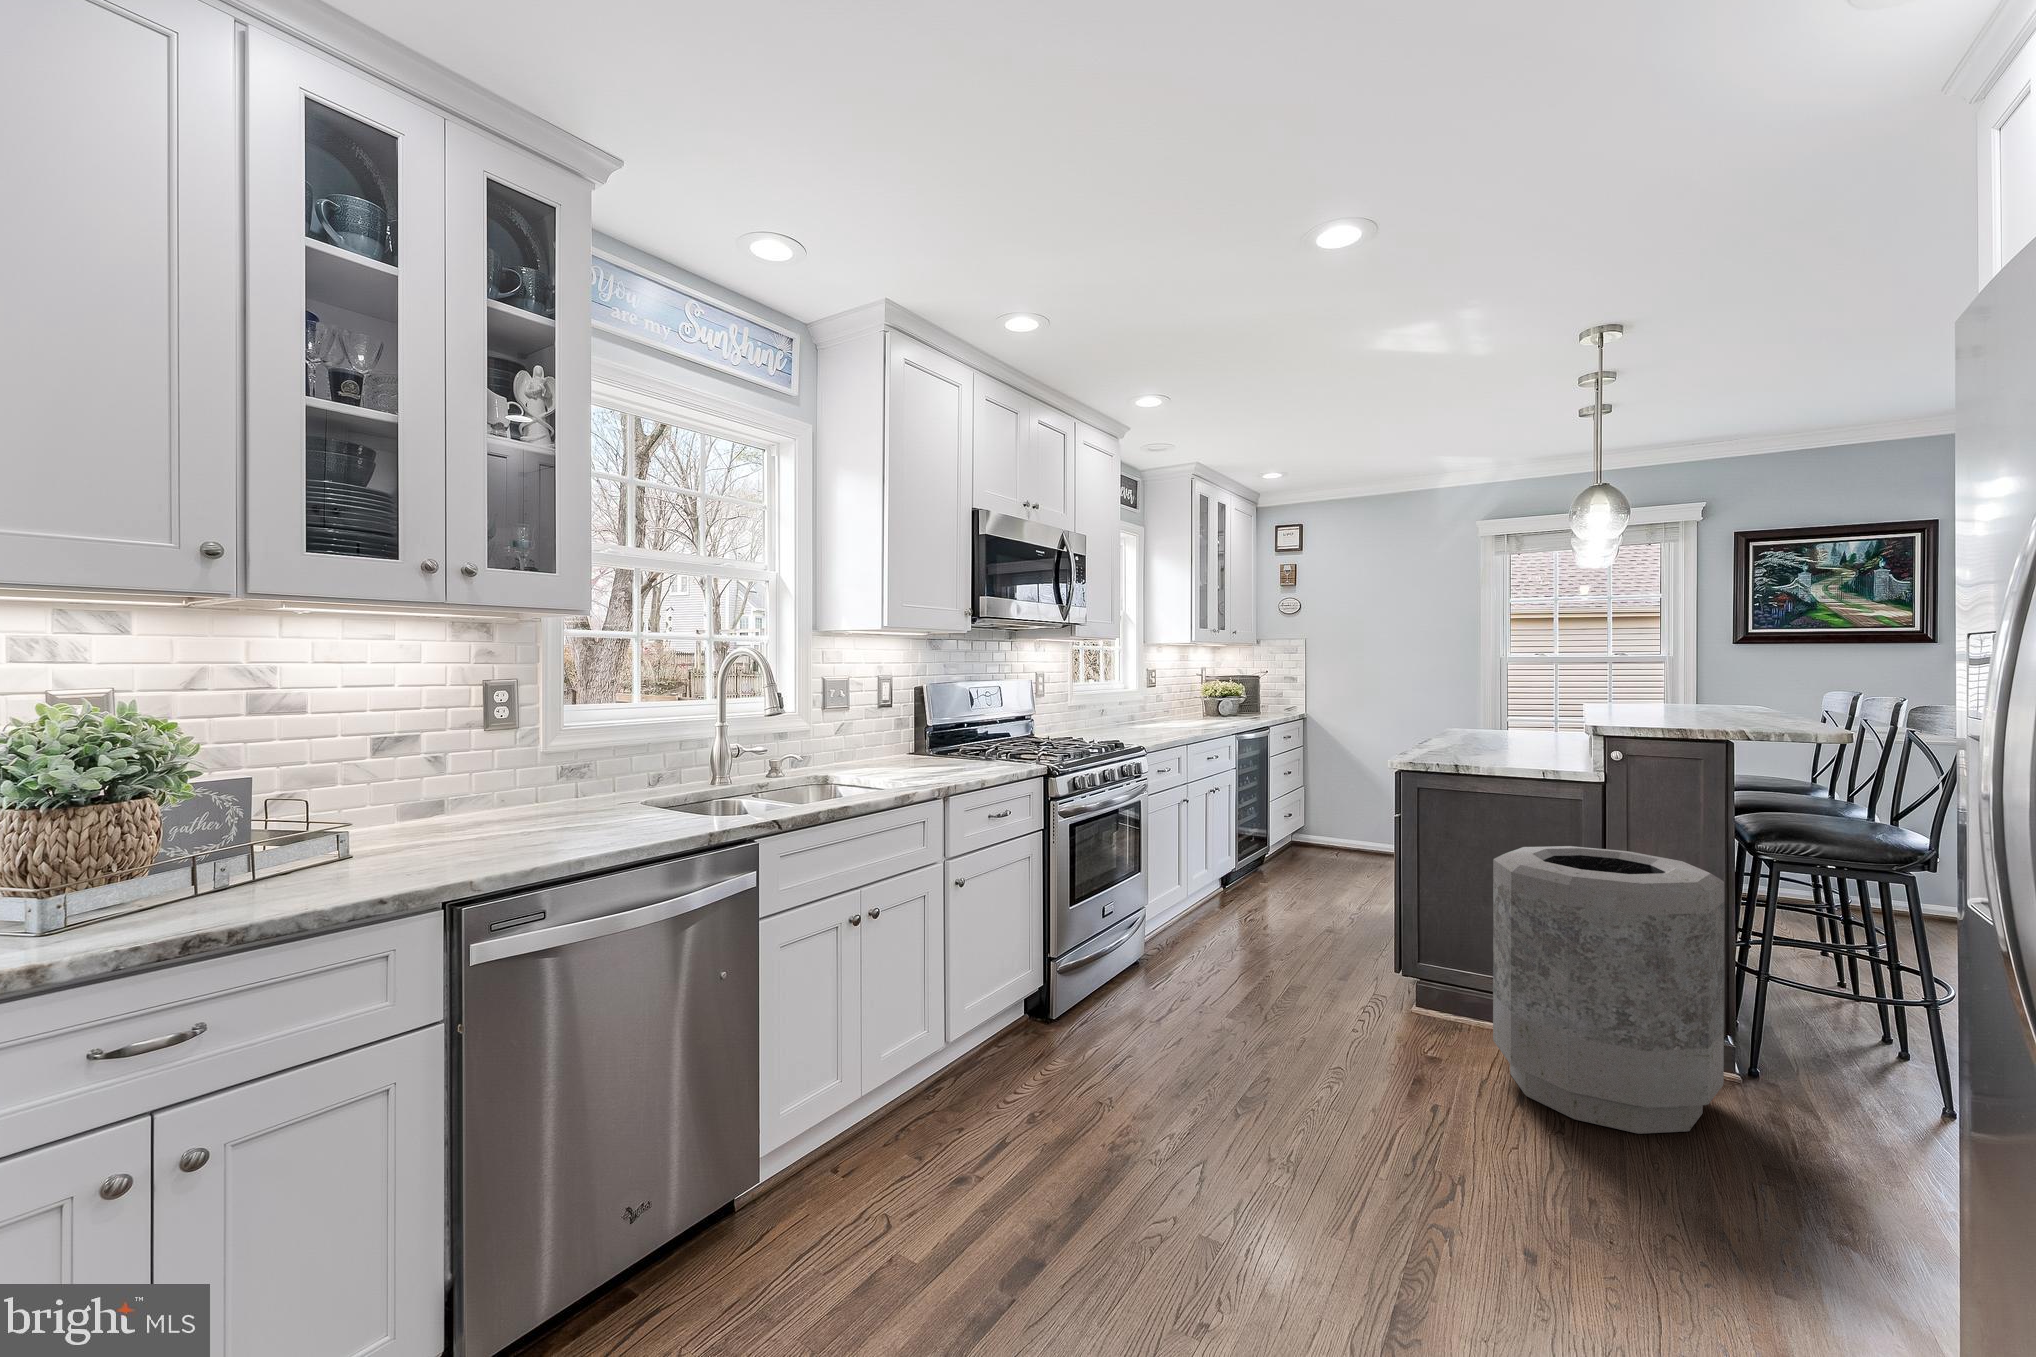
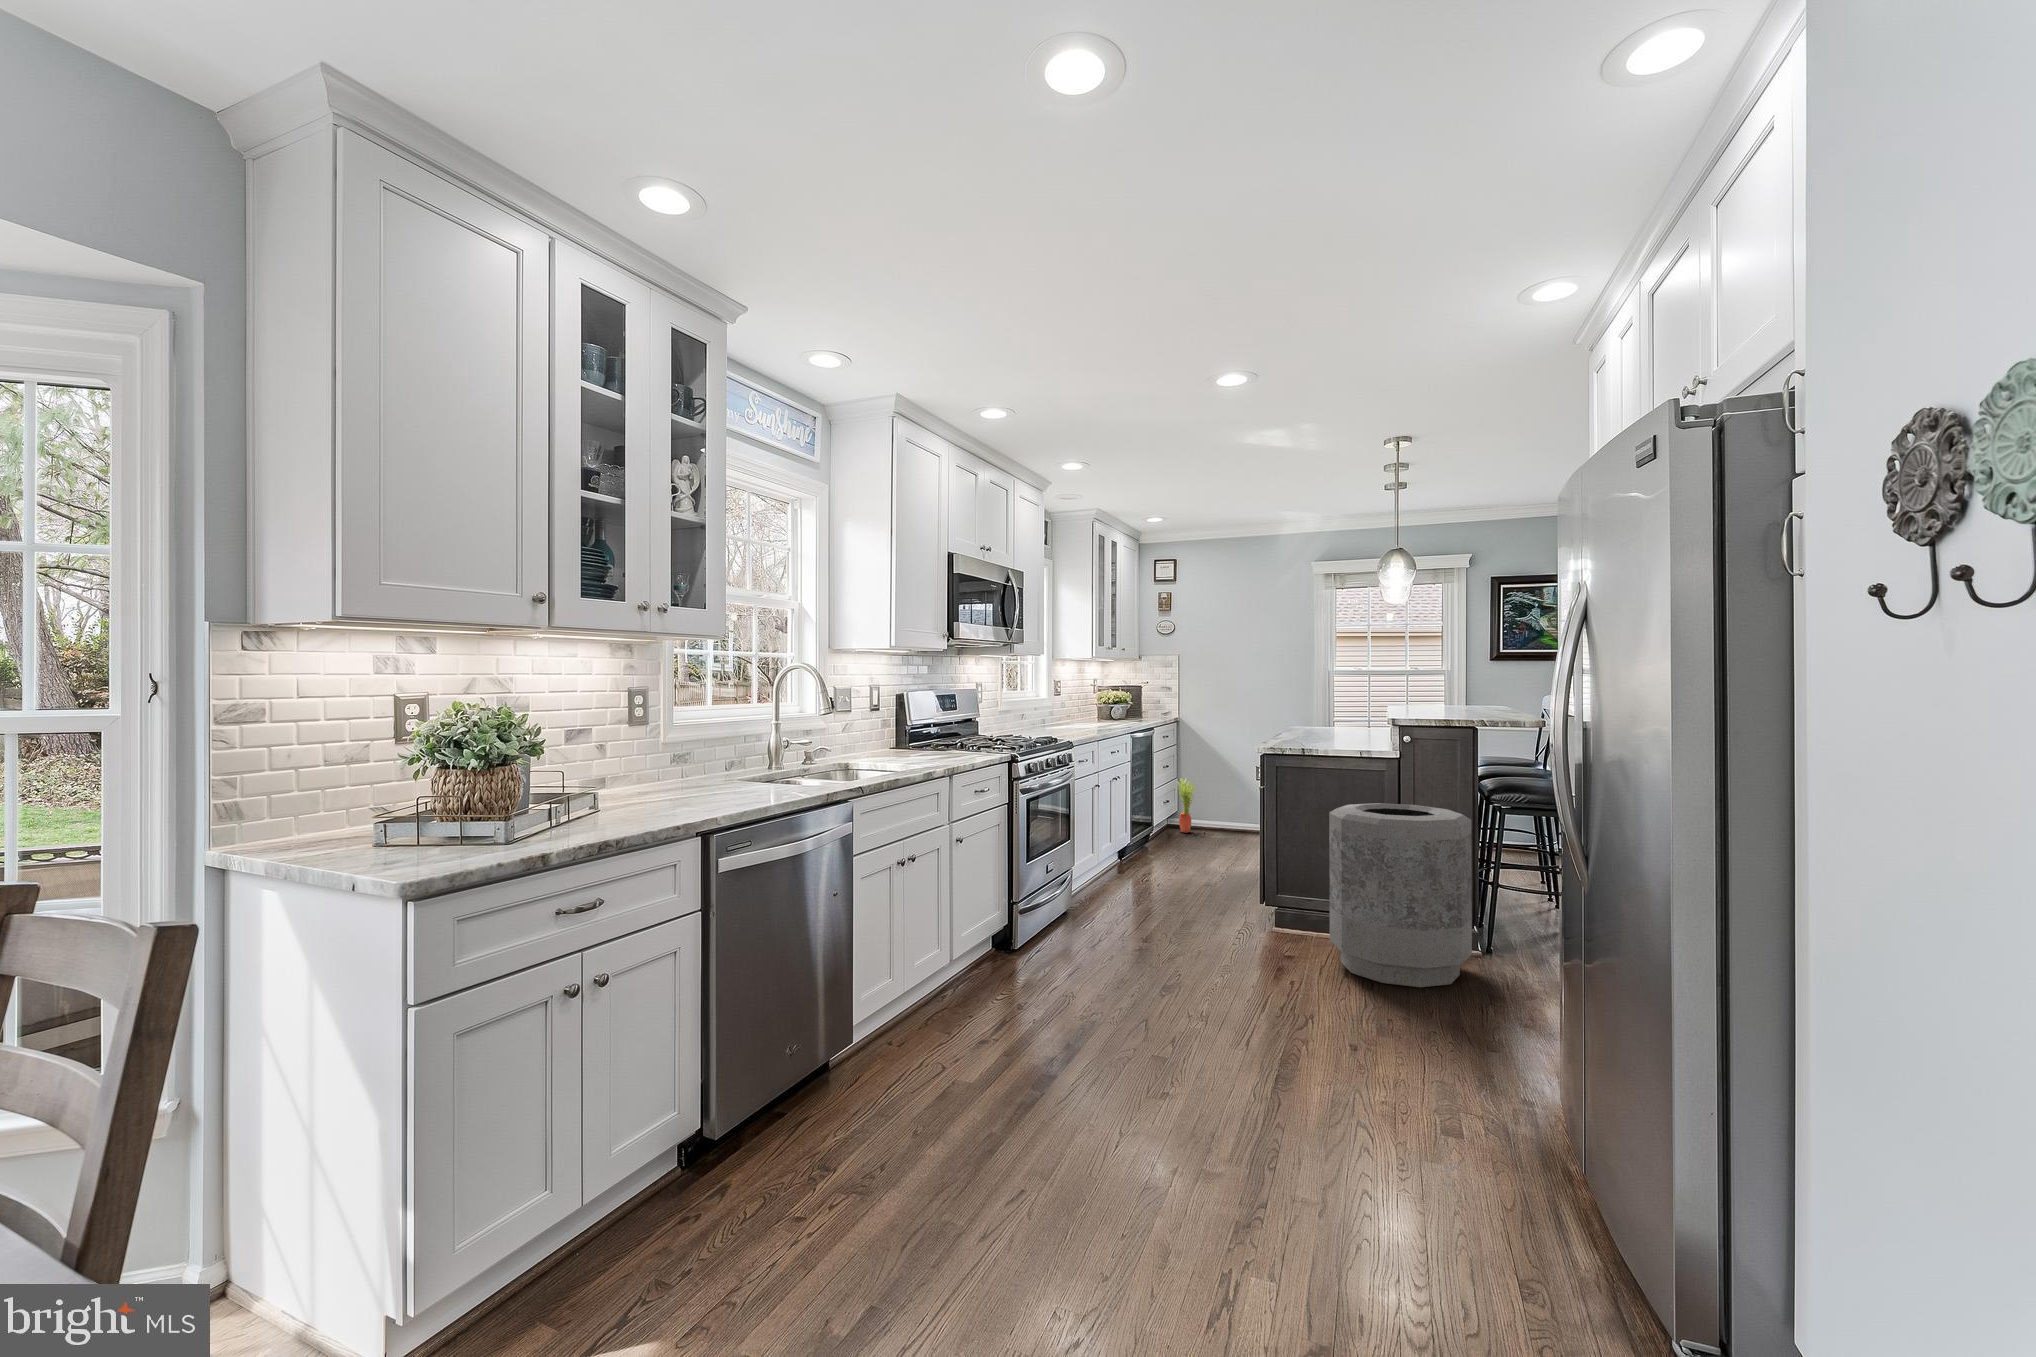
potted plant: none [1304,787,1327,853] -> present [1177,778,1195,833]

